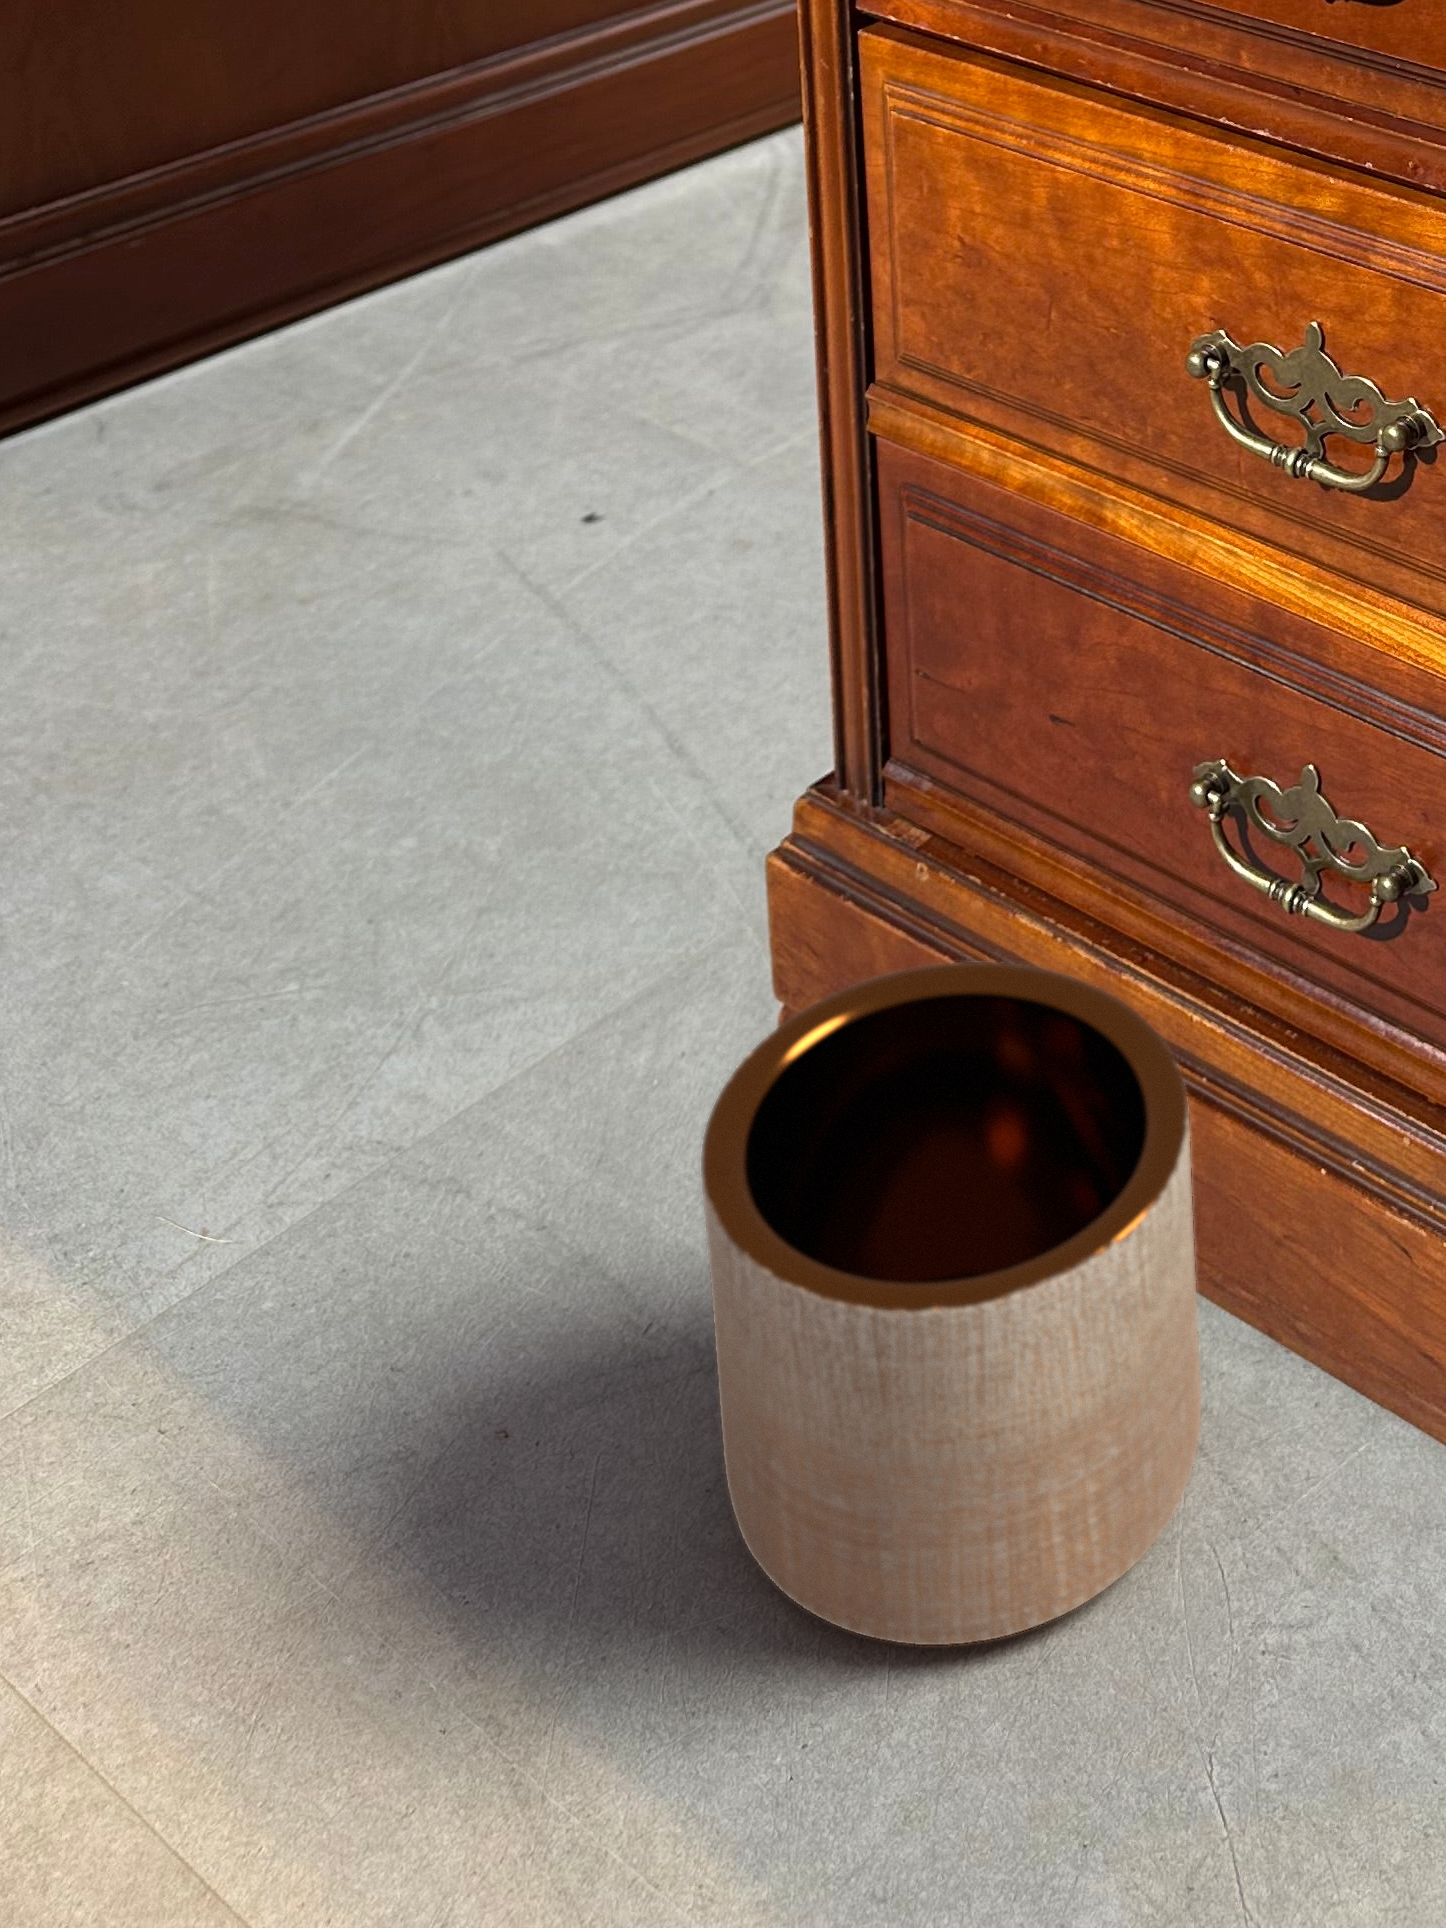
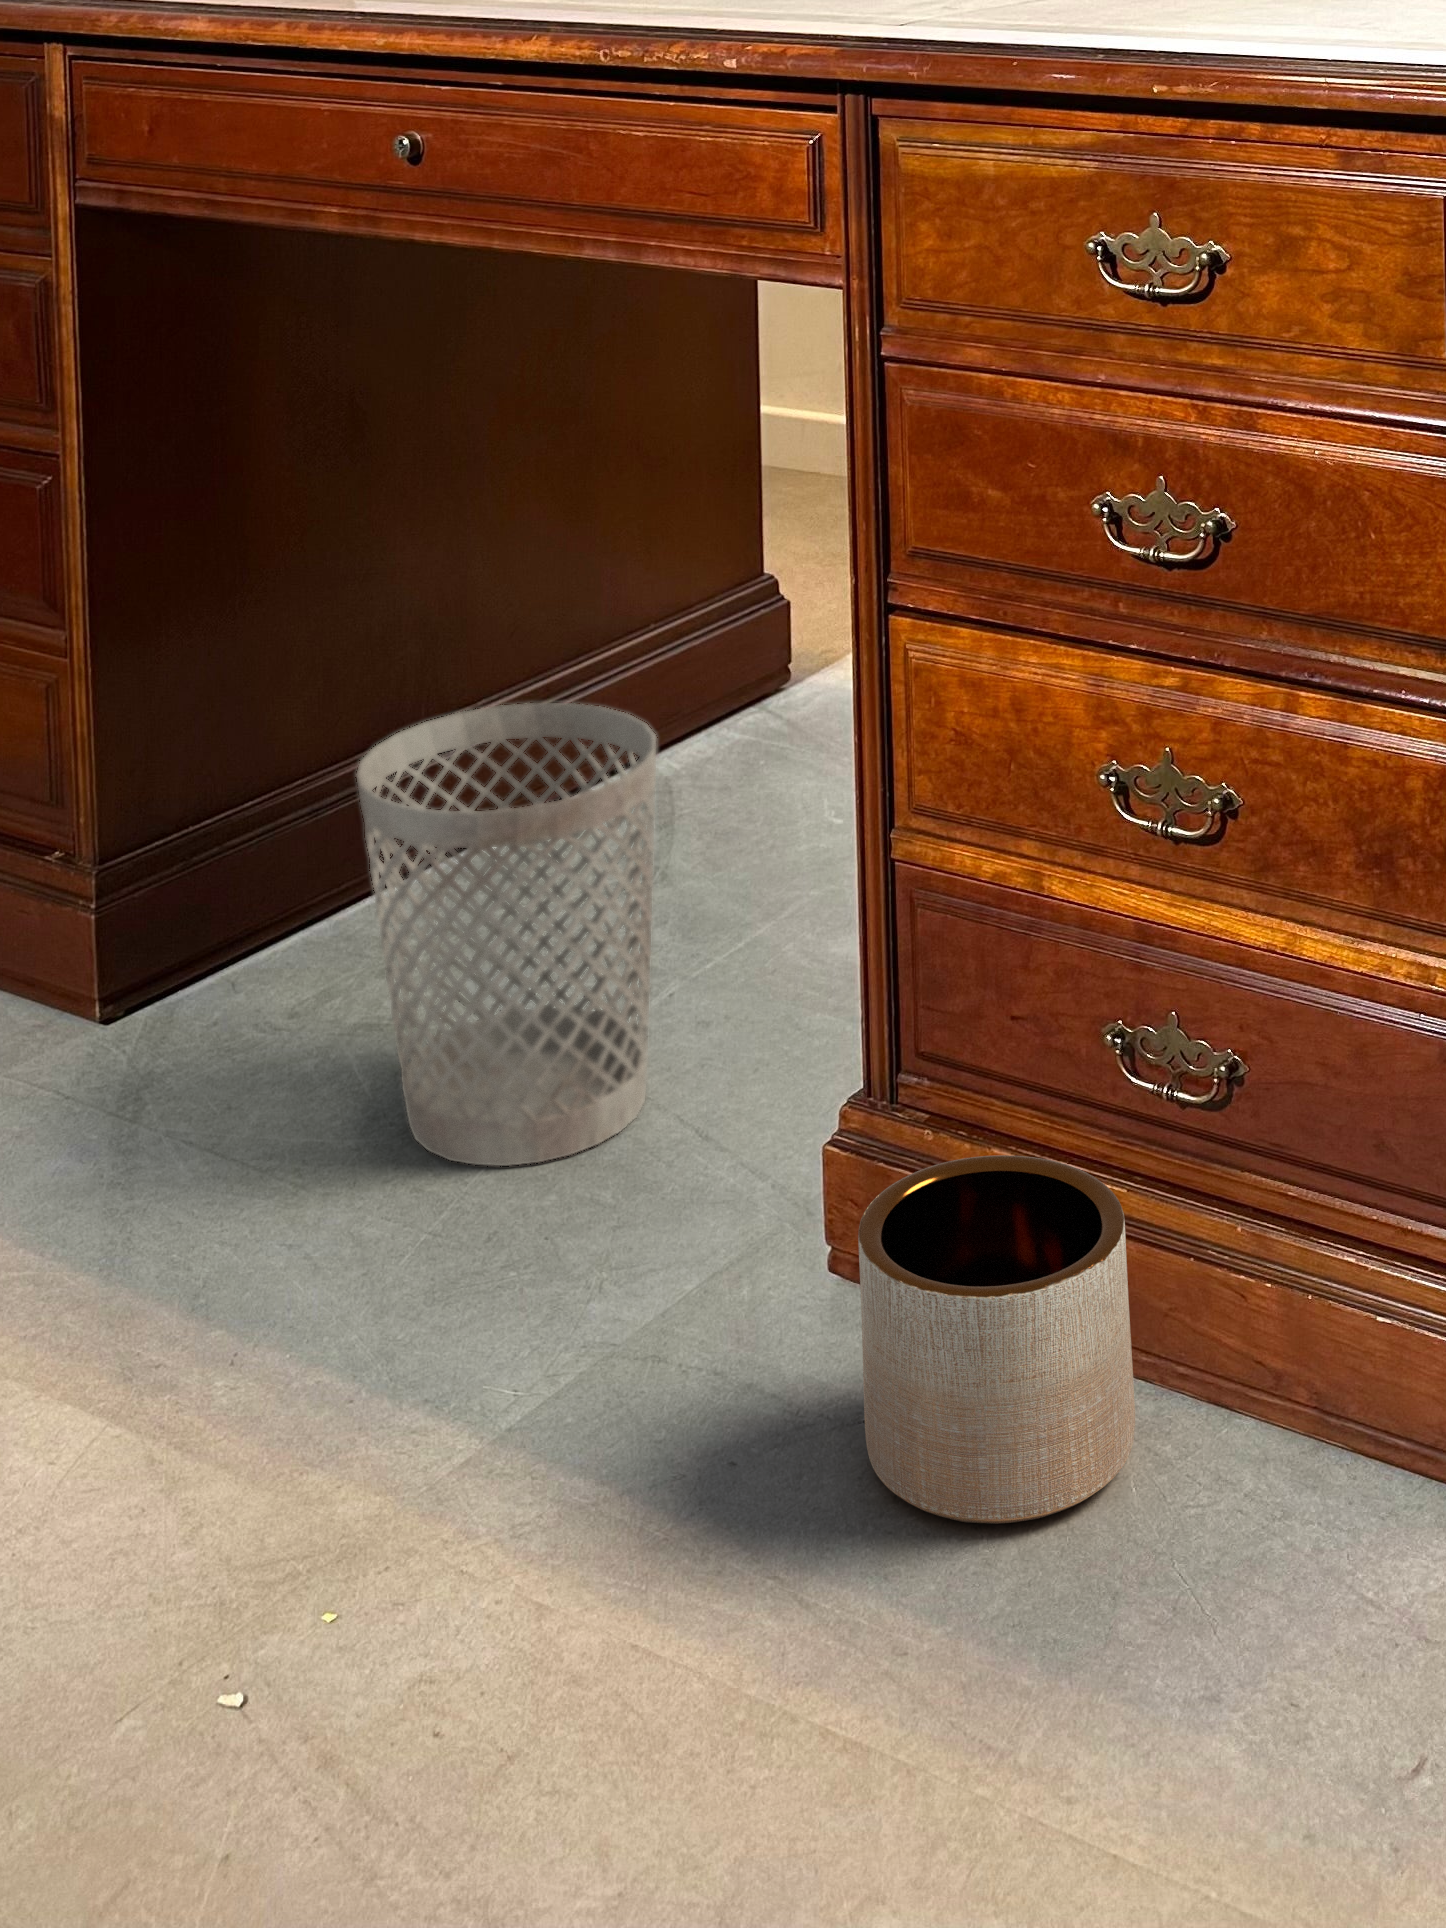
wastebasket: none [106,88,603,781] -> present [357,703,656,1166]

